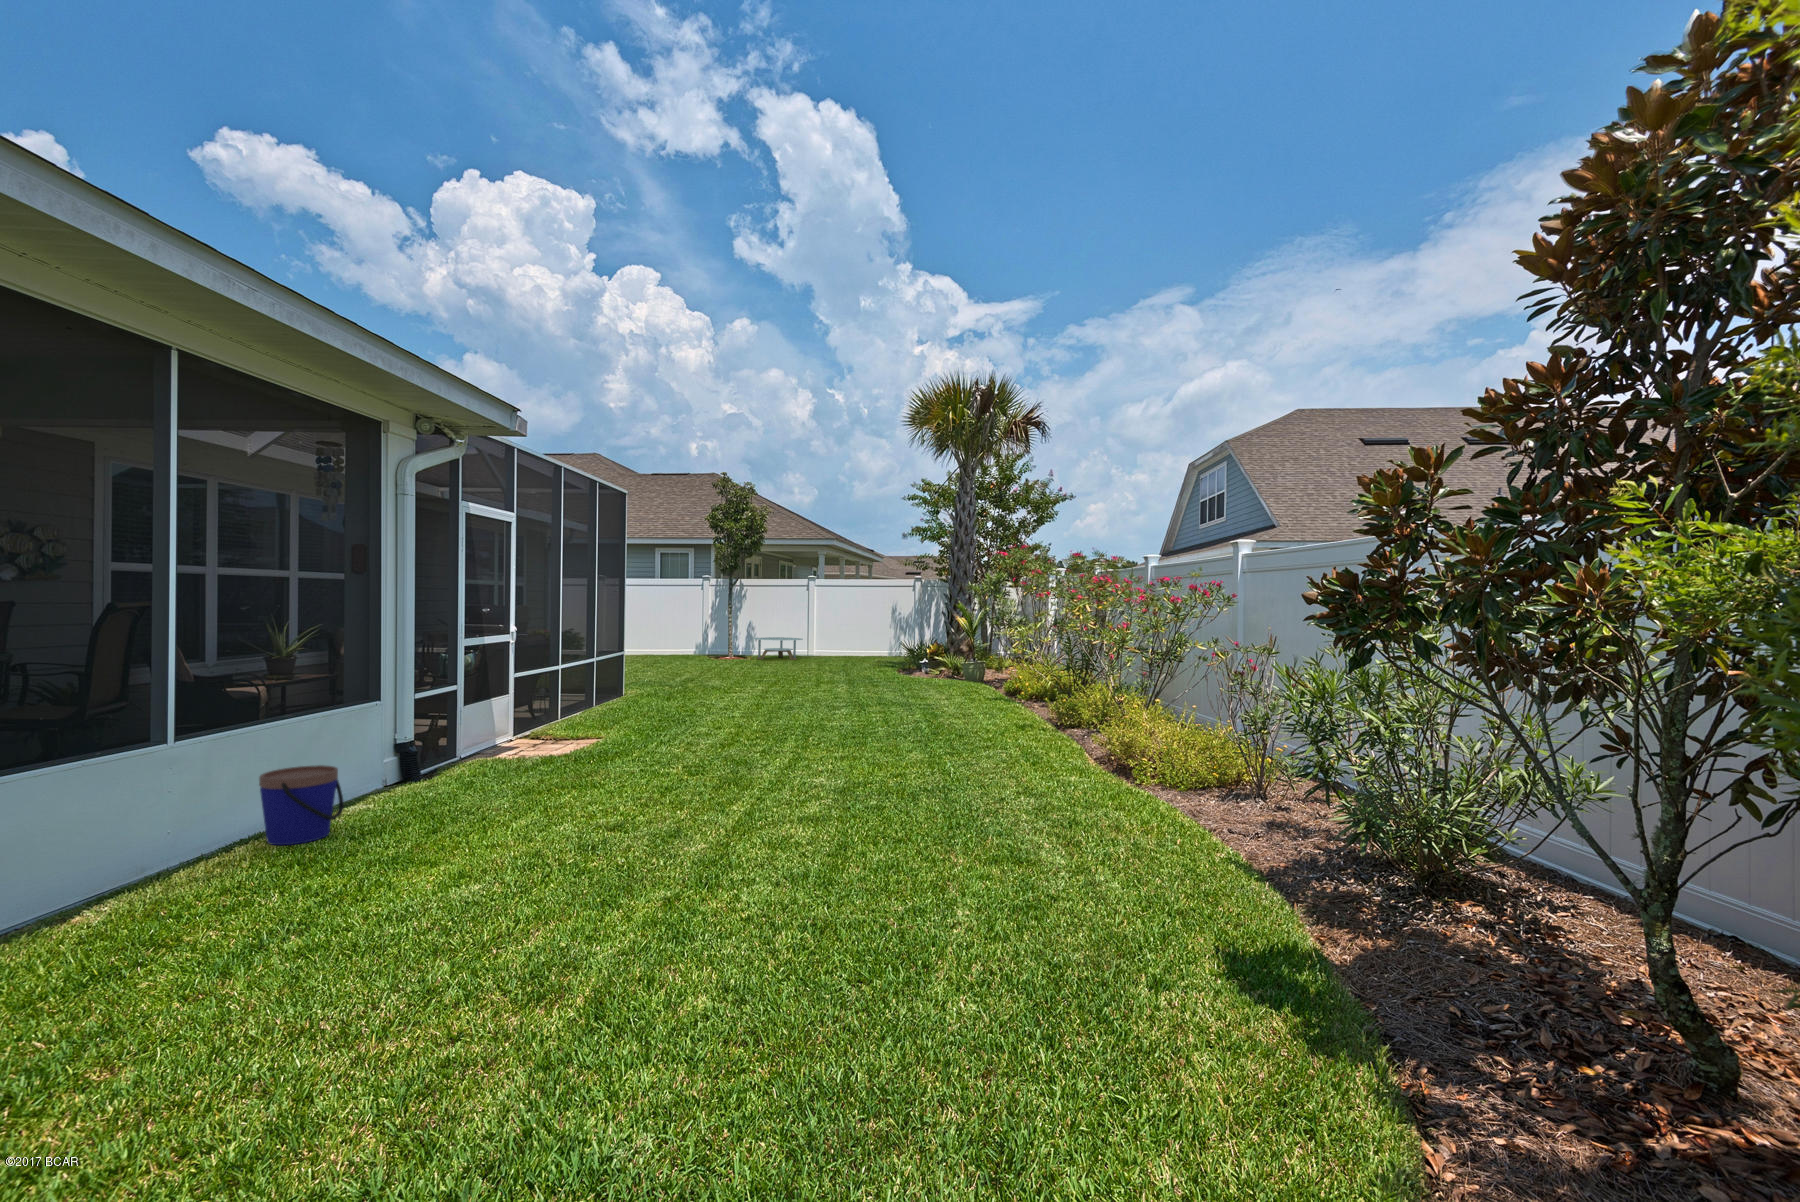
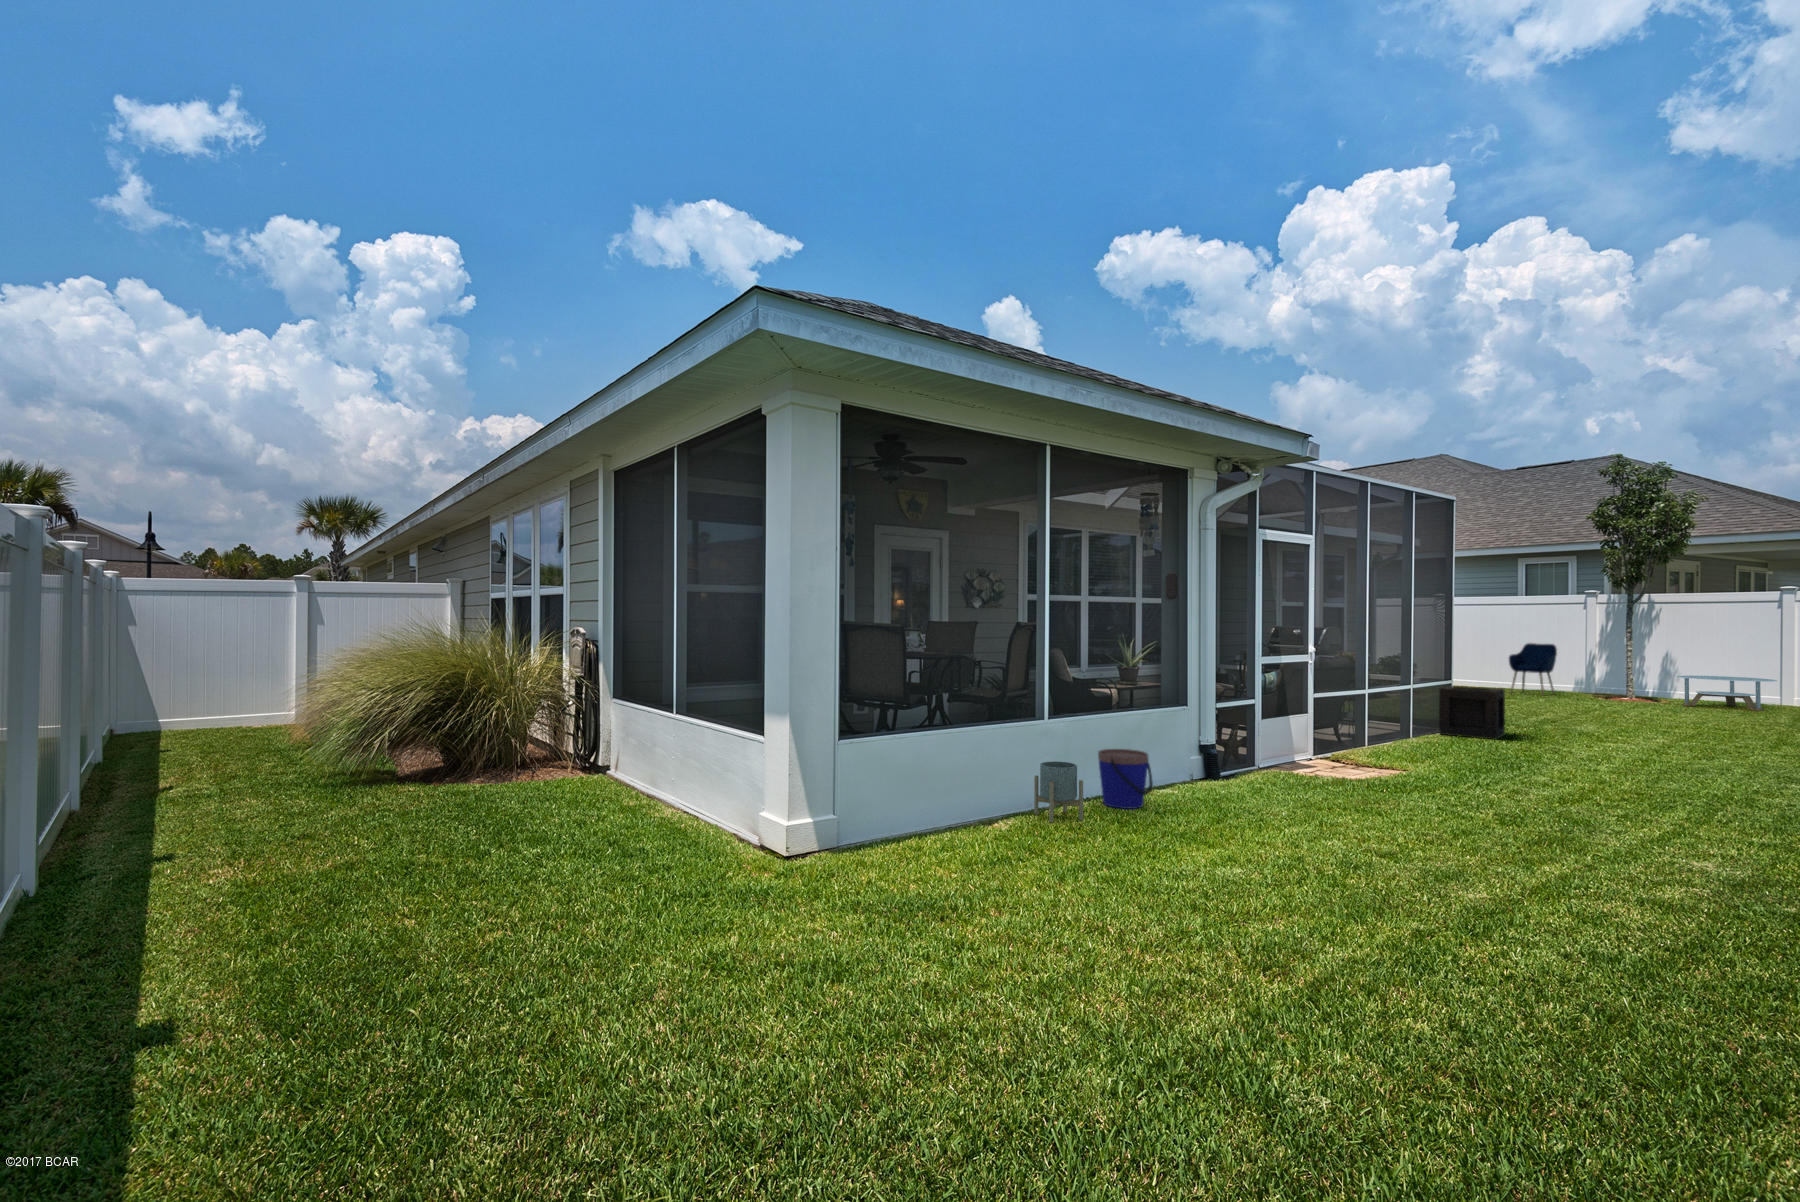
chair: none [653,616,685,658] -> present [1509,643,1557,695]
wooden crate: none [616,656,663,699] -> present [1439,686,1505,740]
planter: none [147,801,240,893] -> present [1034,761,1083,823]

